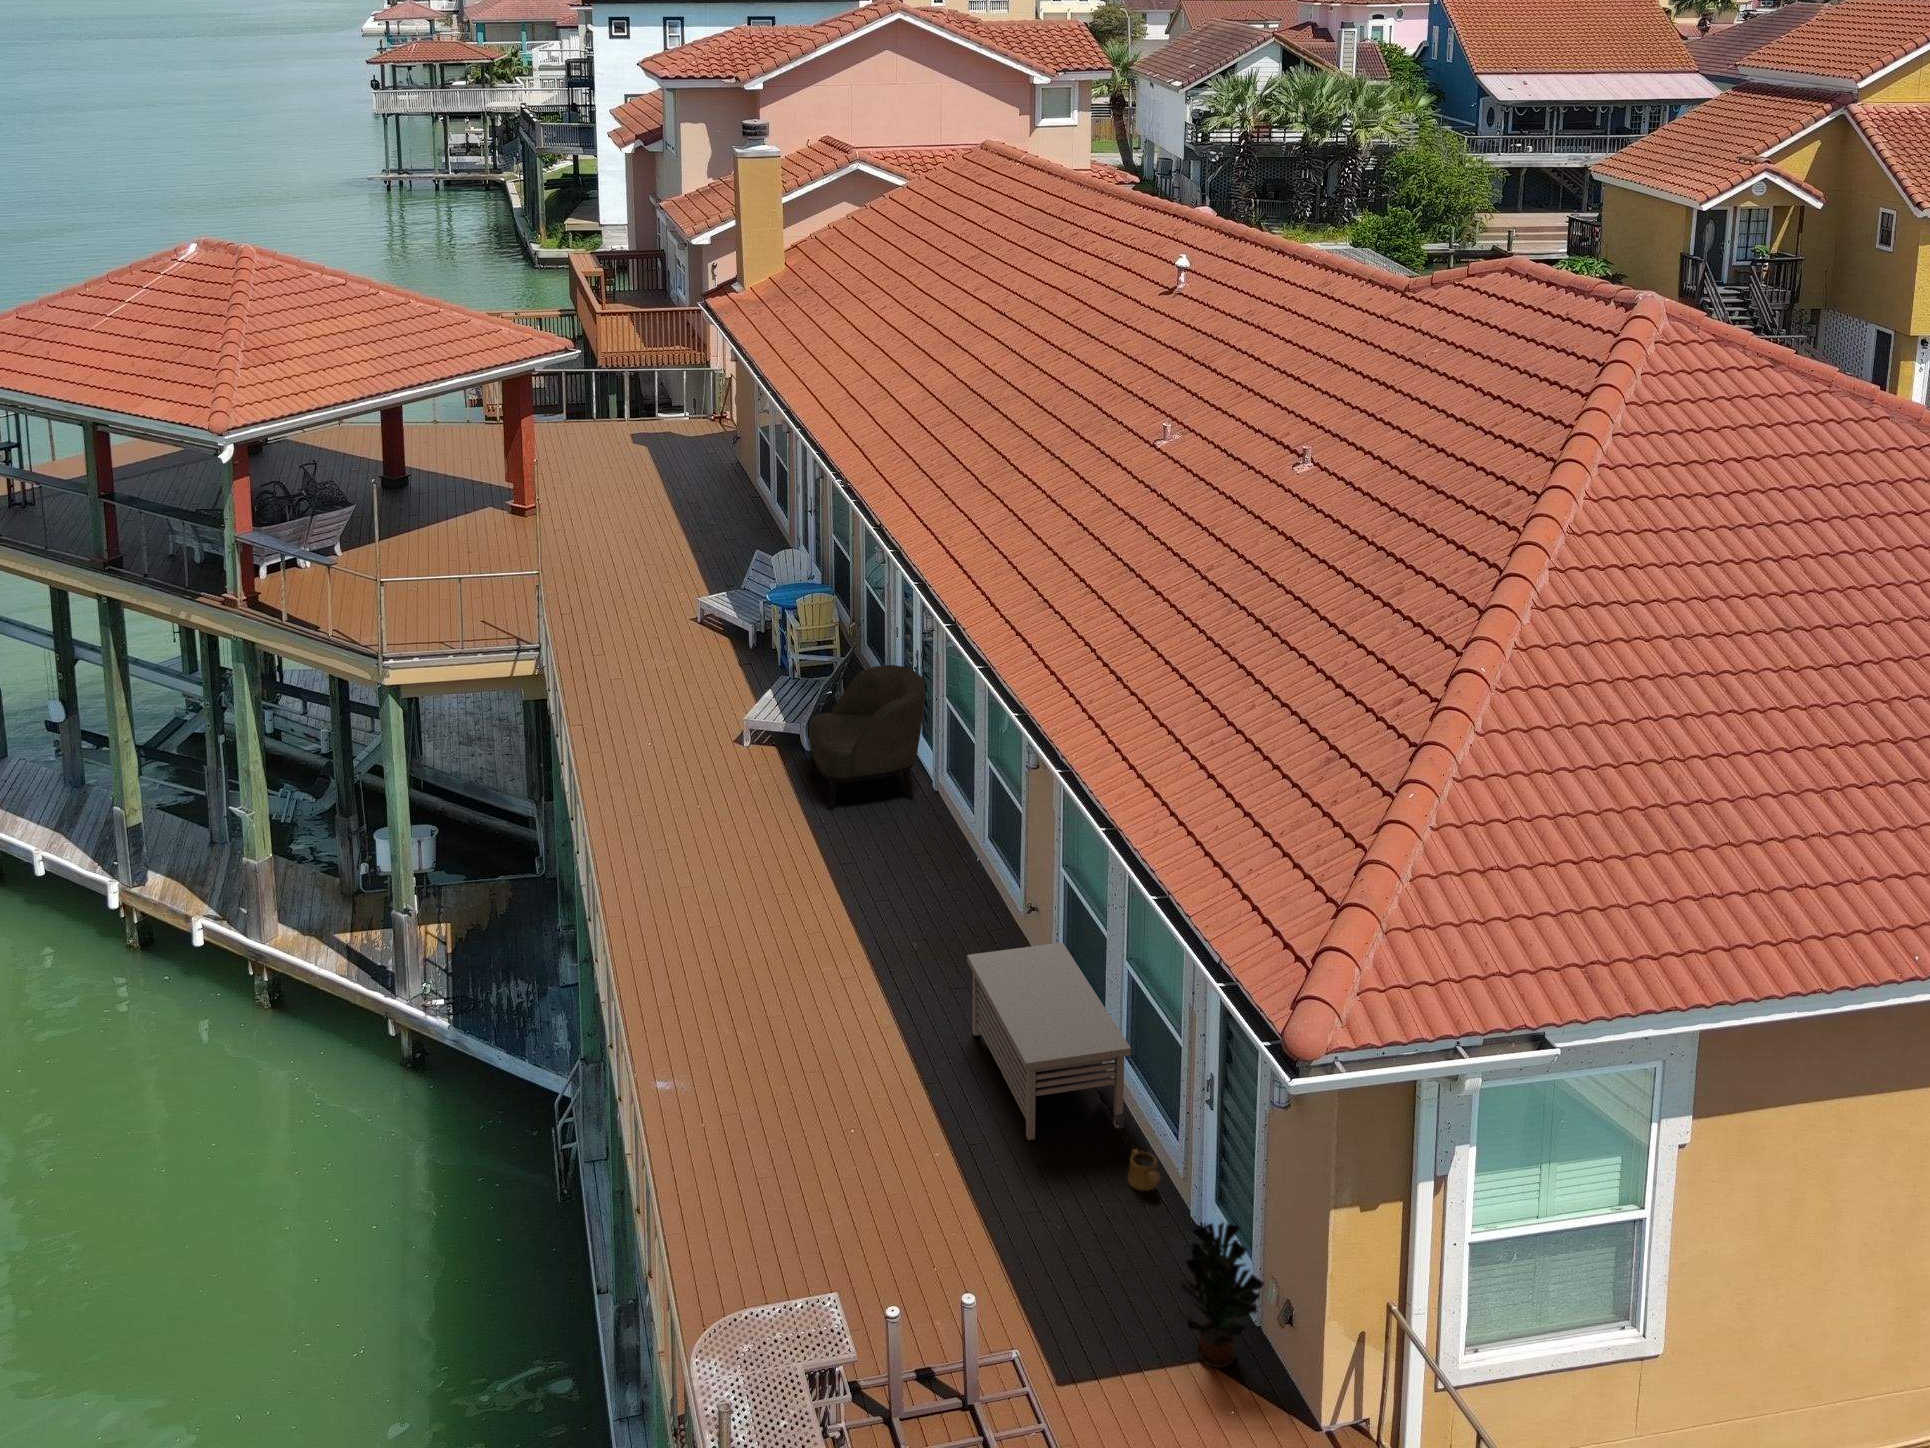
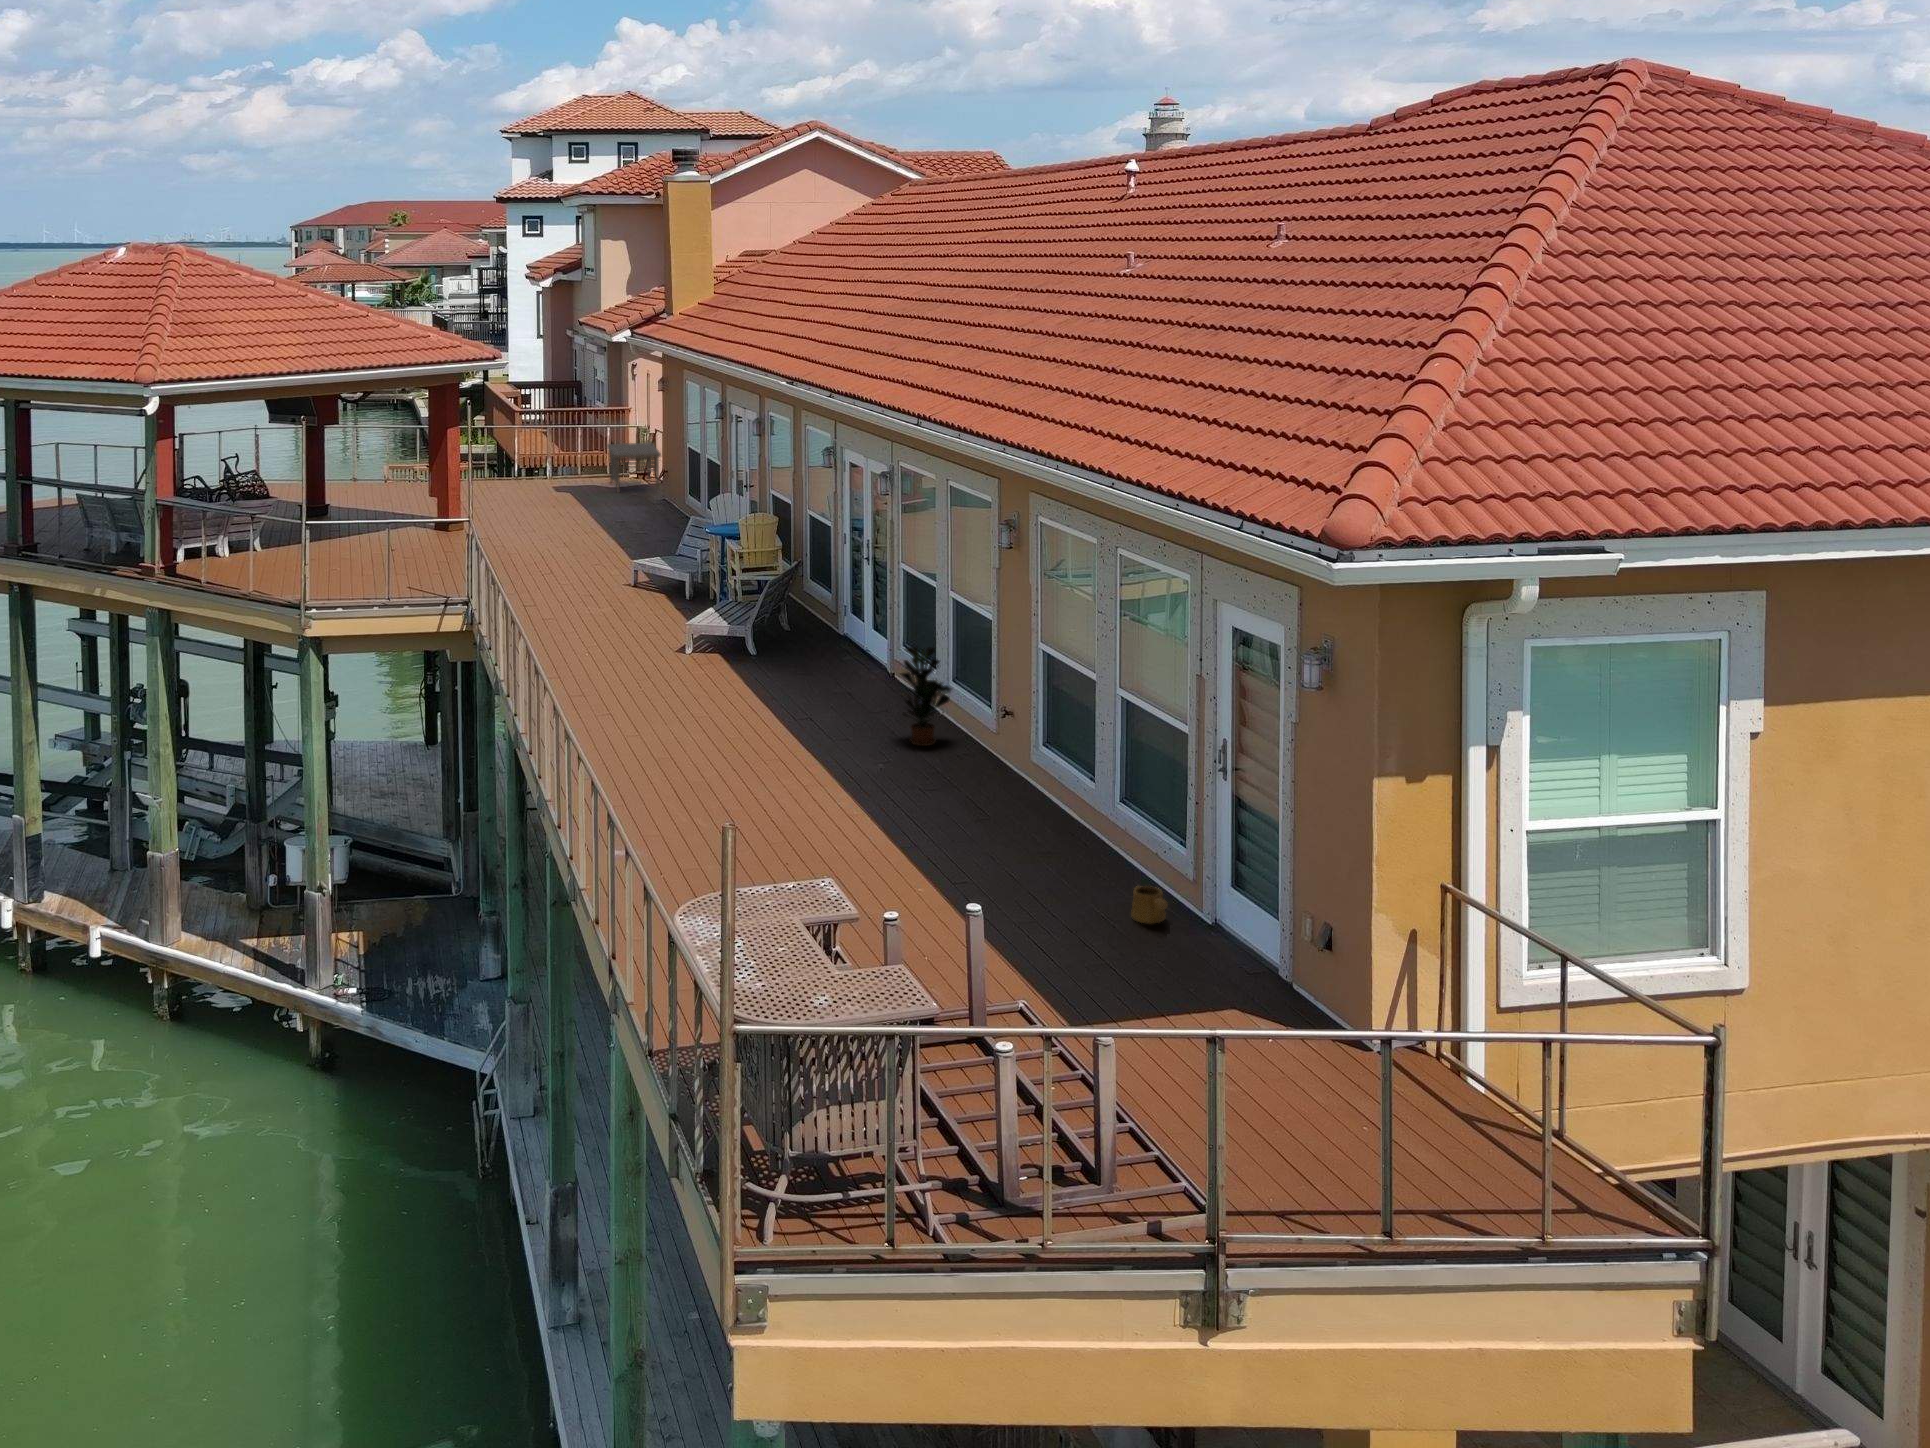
armchair: present [809,665,926,810] -> none [758,558,881,697]
storage bench: present [967,942,1131,1140] -> present [607,443,661,492]
potted plant: present [1181,1223,1264,1367] -> present [901,647,952,746]

